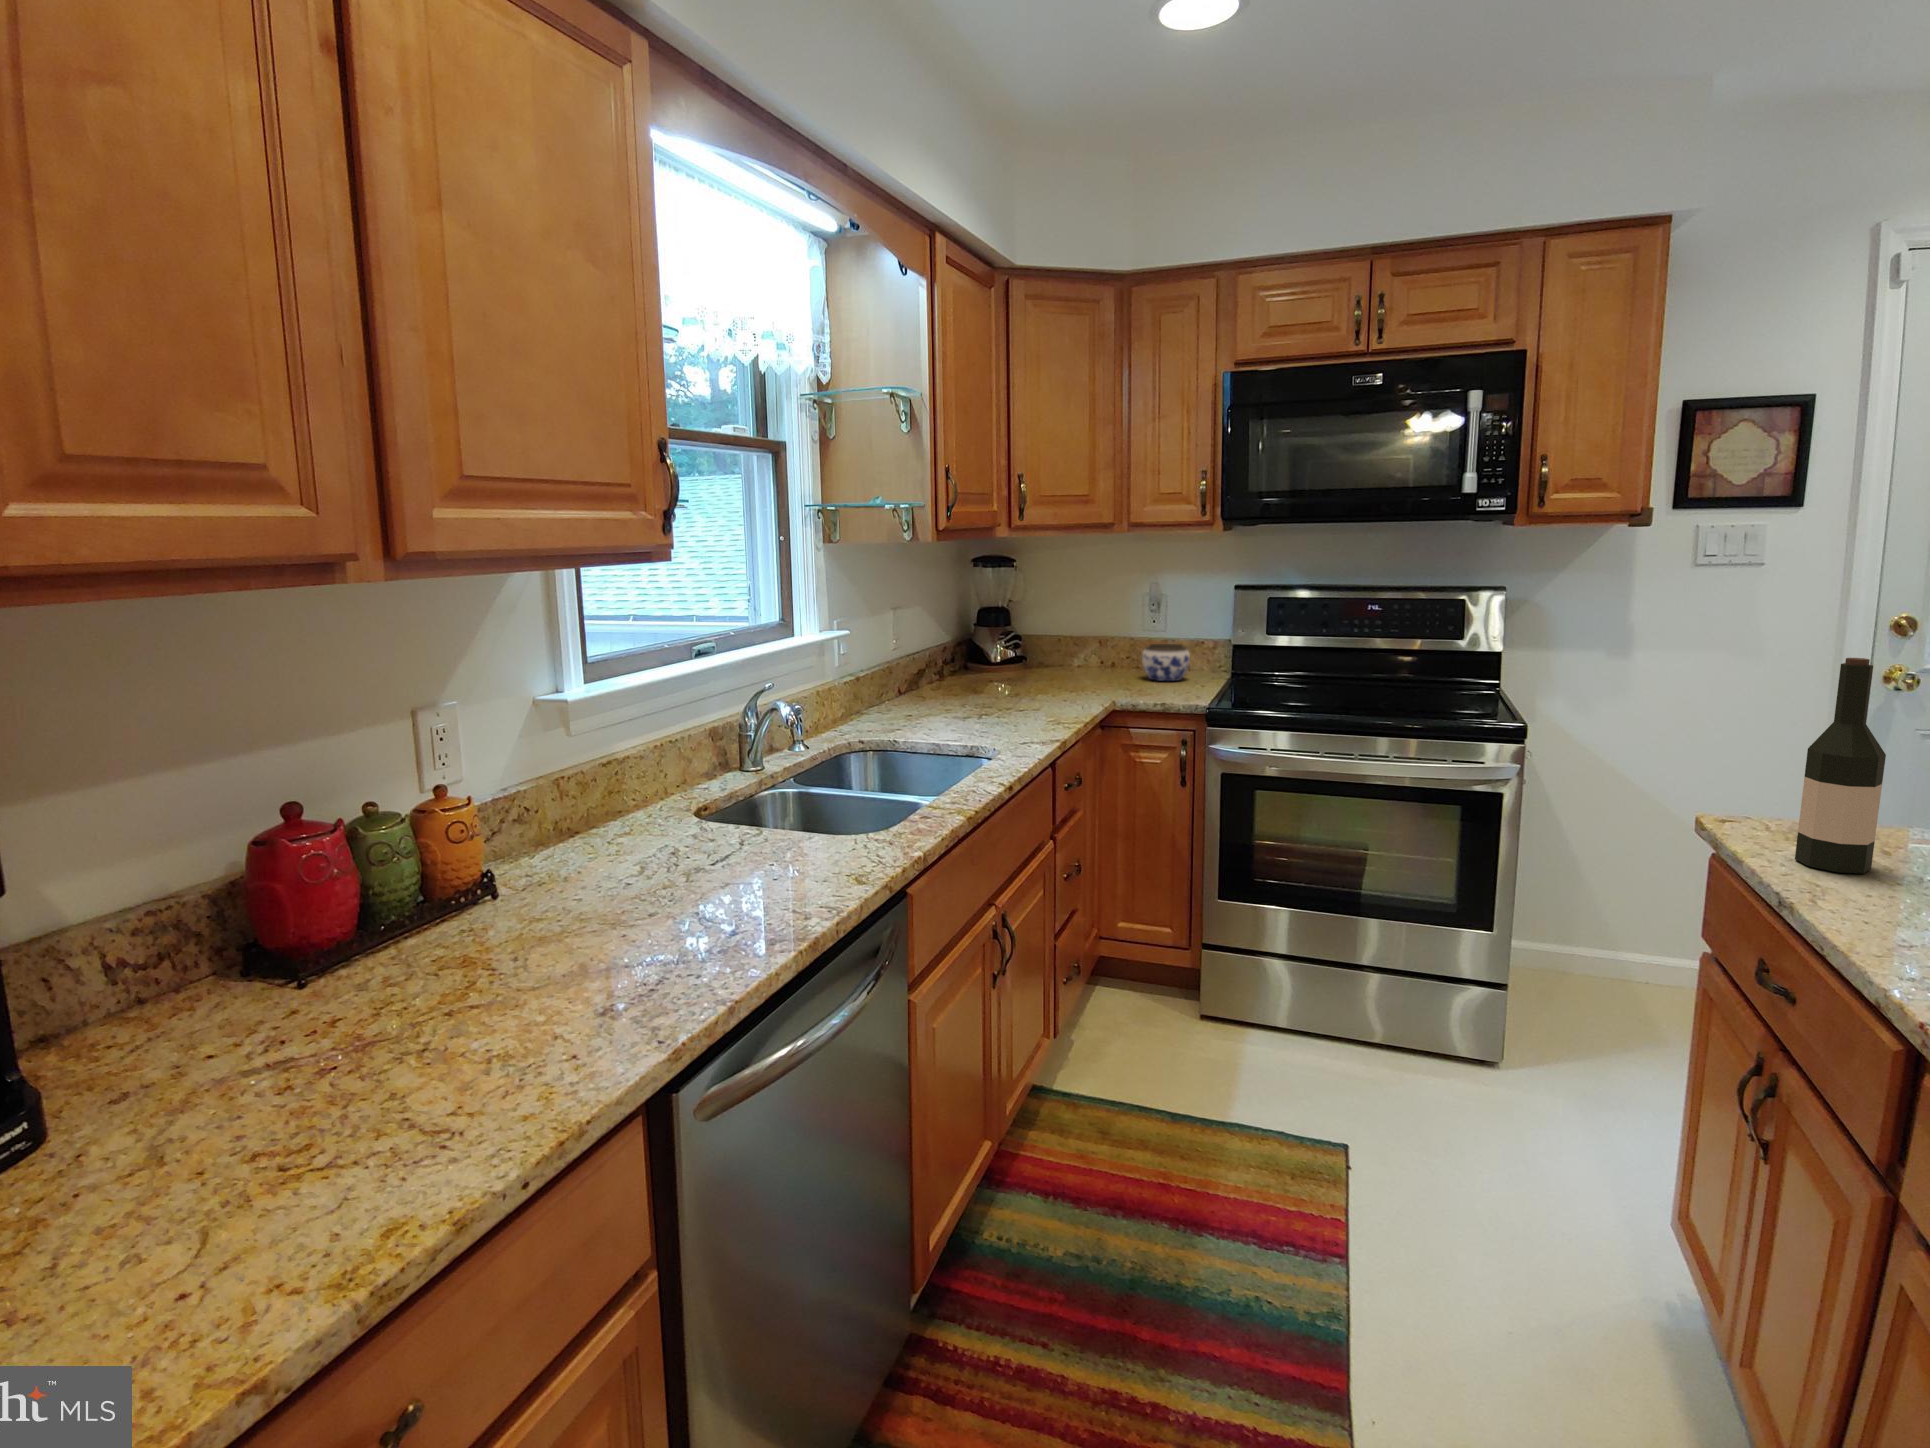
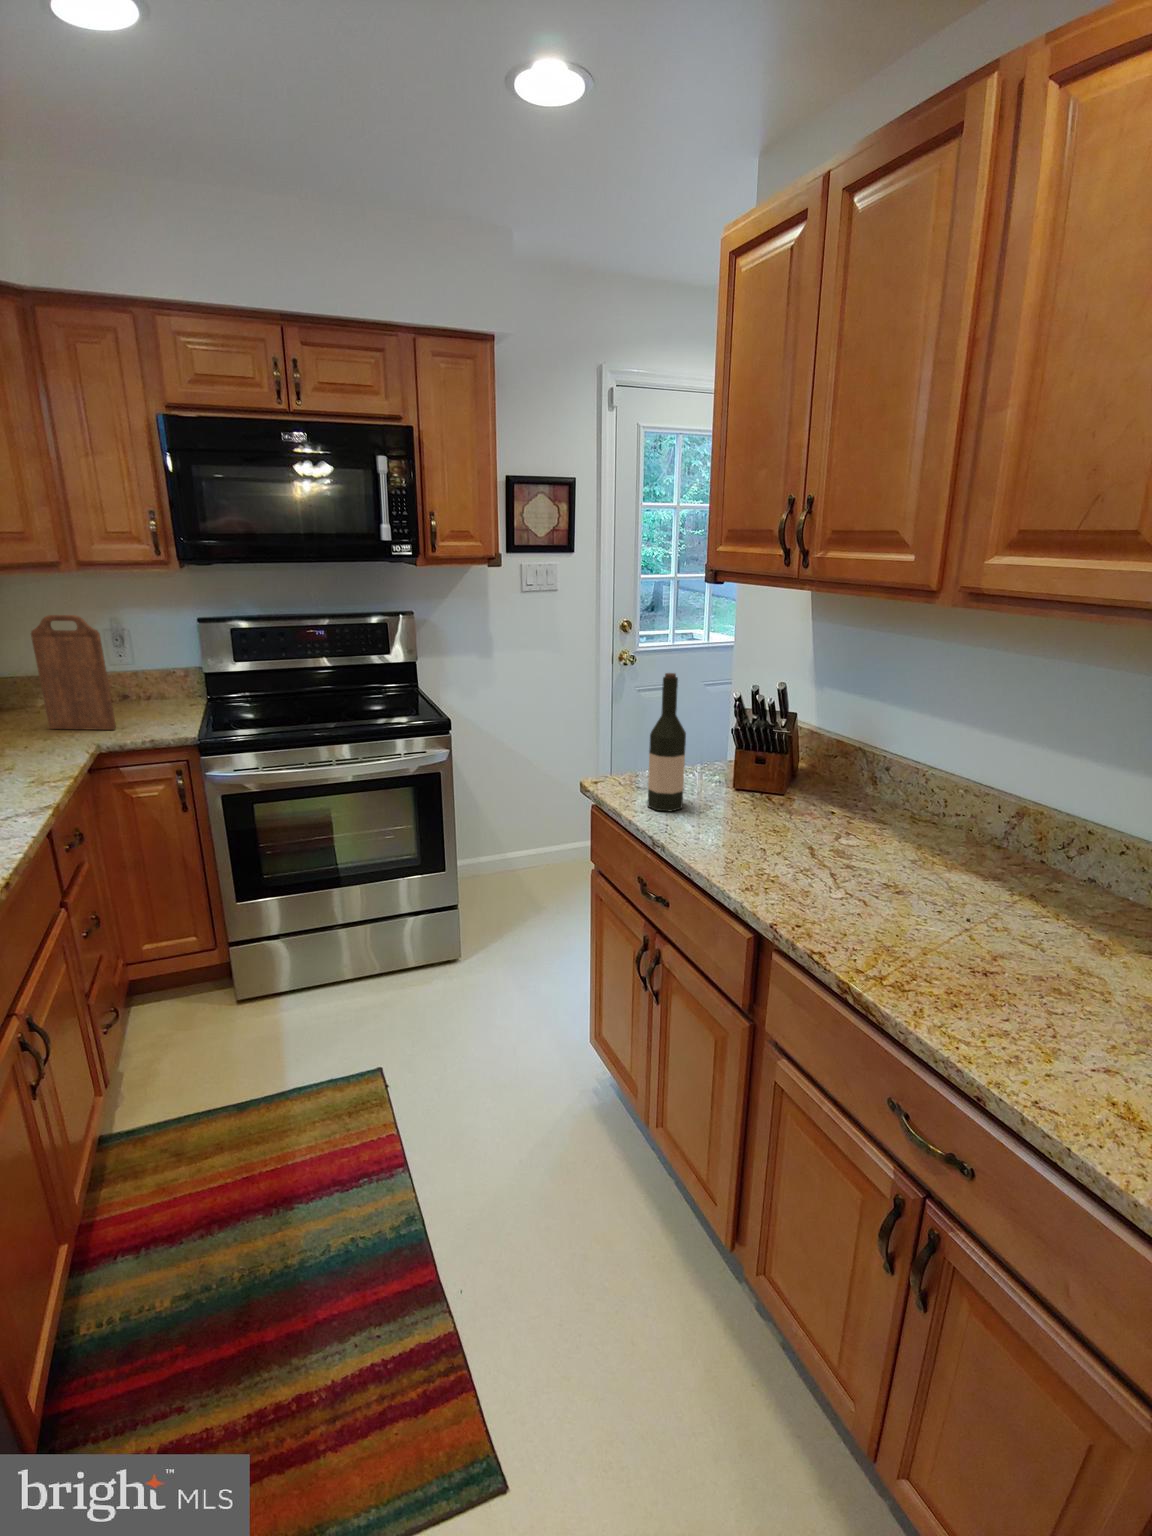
cutting board: none [1077,573,1135,690] -> present [31,615,116,730]
jar: present [1142,644,1190,681] -> none [117,677,168,714]

